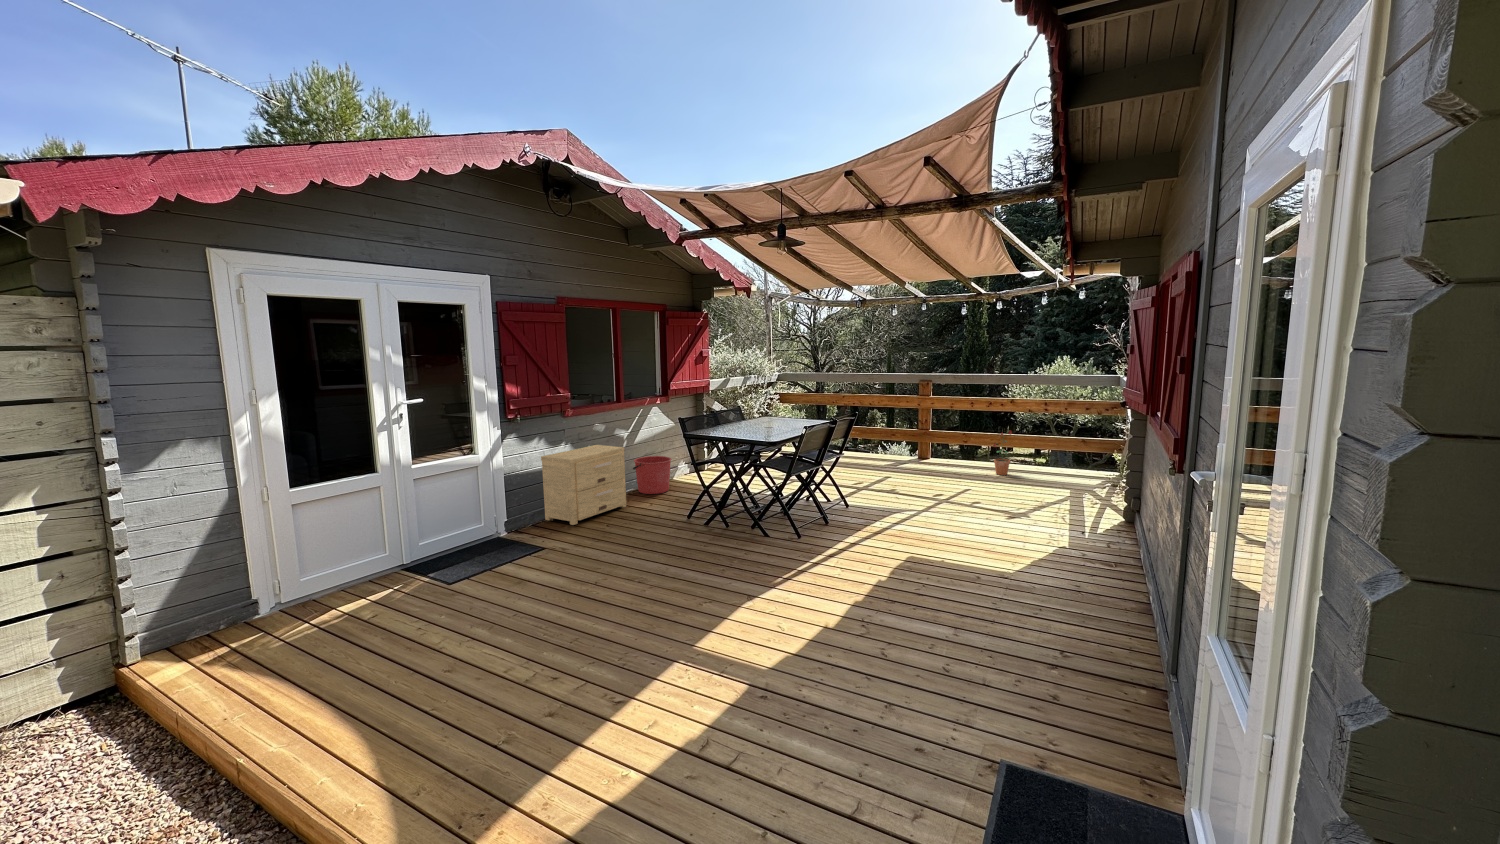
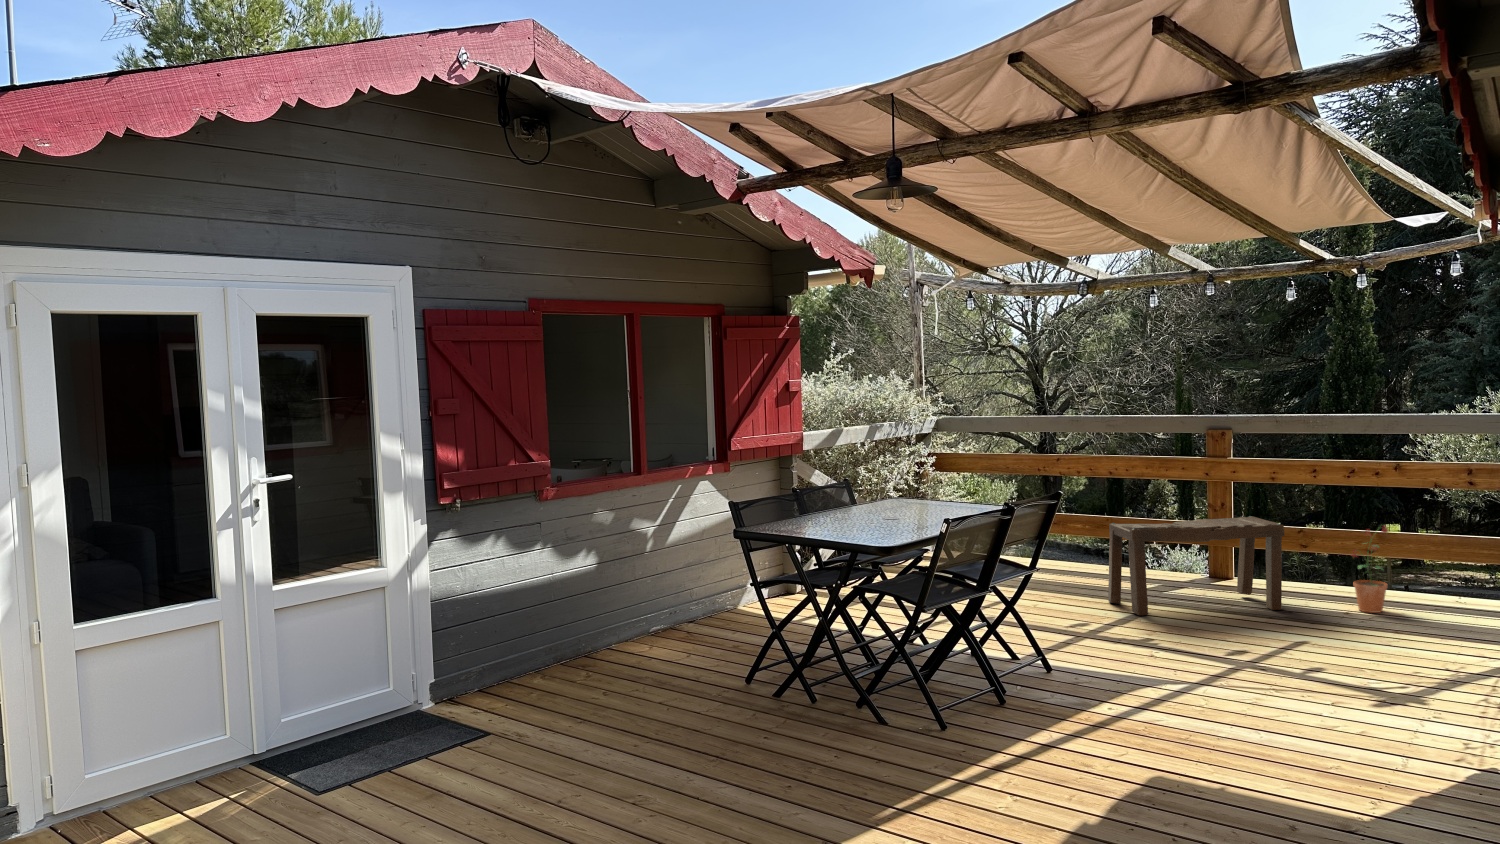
bench: none [872,426,962,478] -> present [1108,516,1285,616]
side table: present [541,445,626,525] -> none [496,549,645,692]
bucket: present [633,456,672,494] -> none [661,569,730,637]

